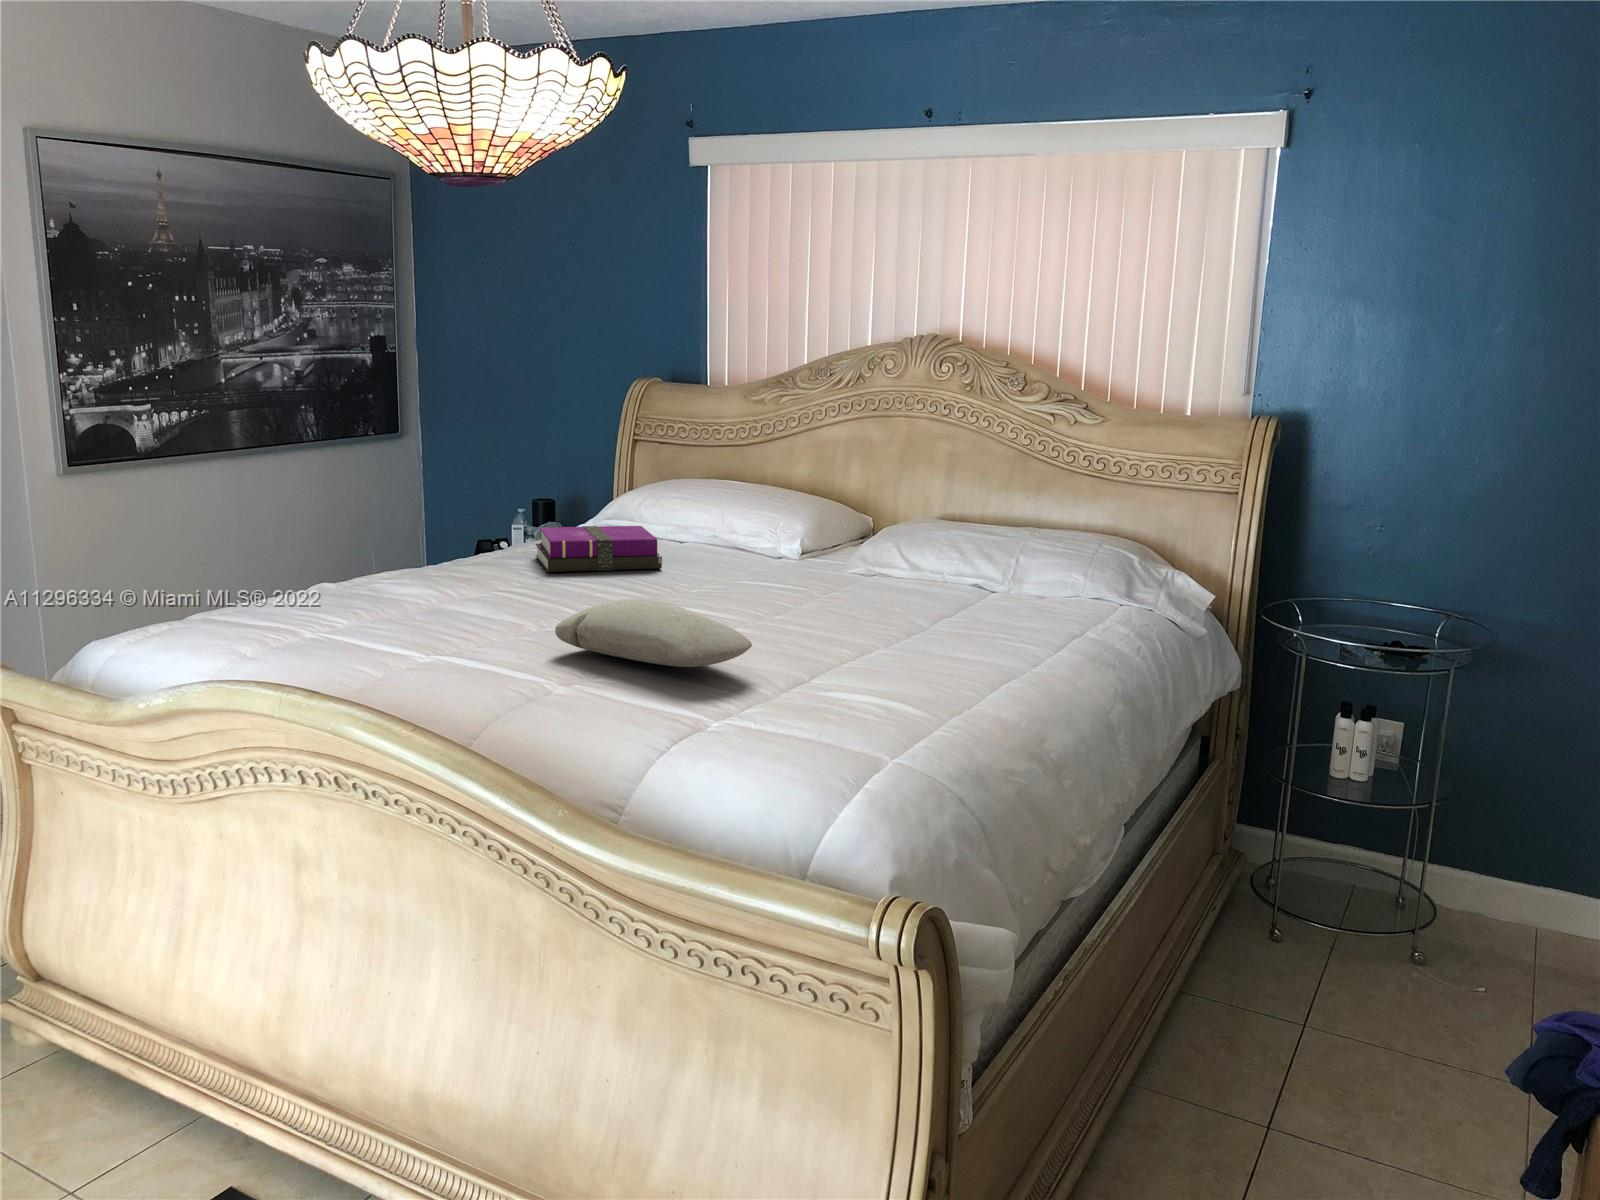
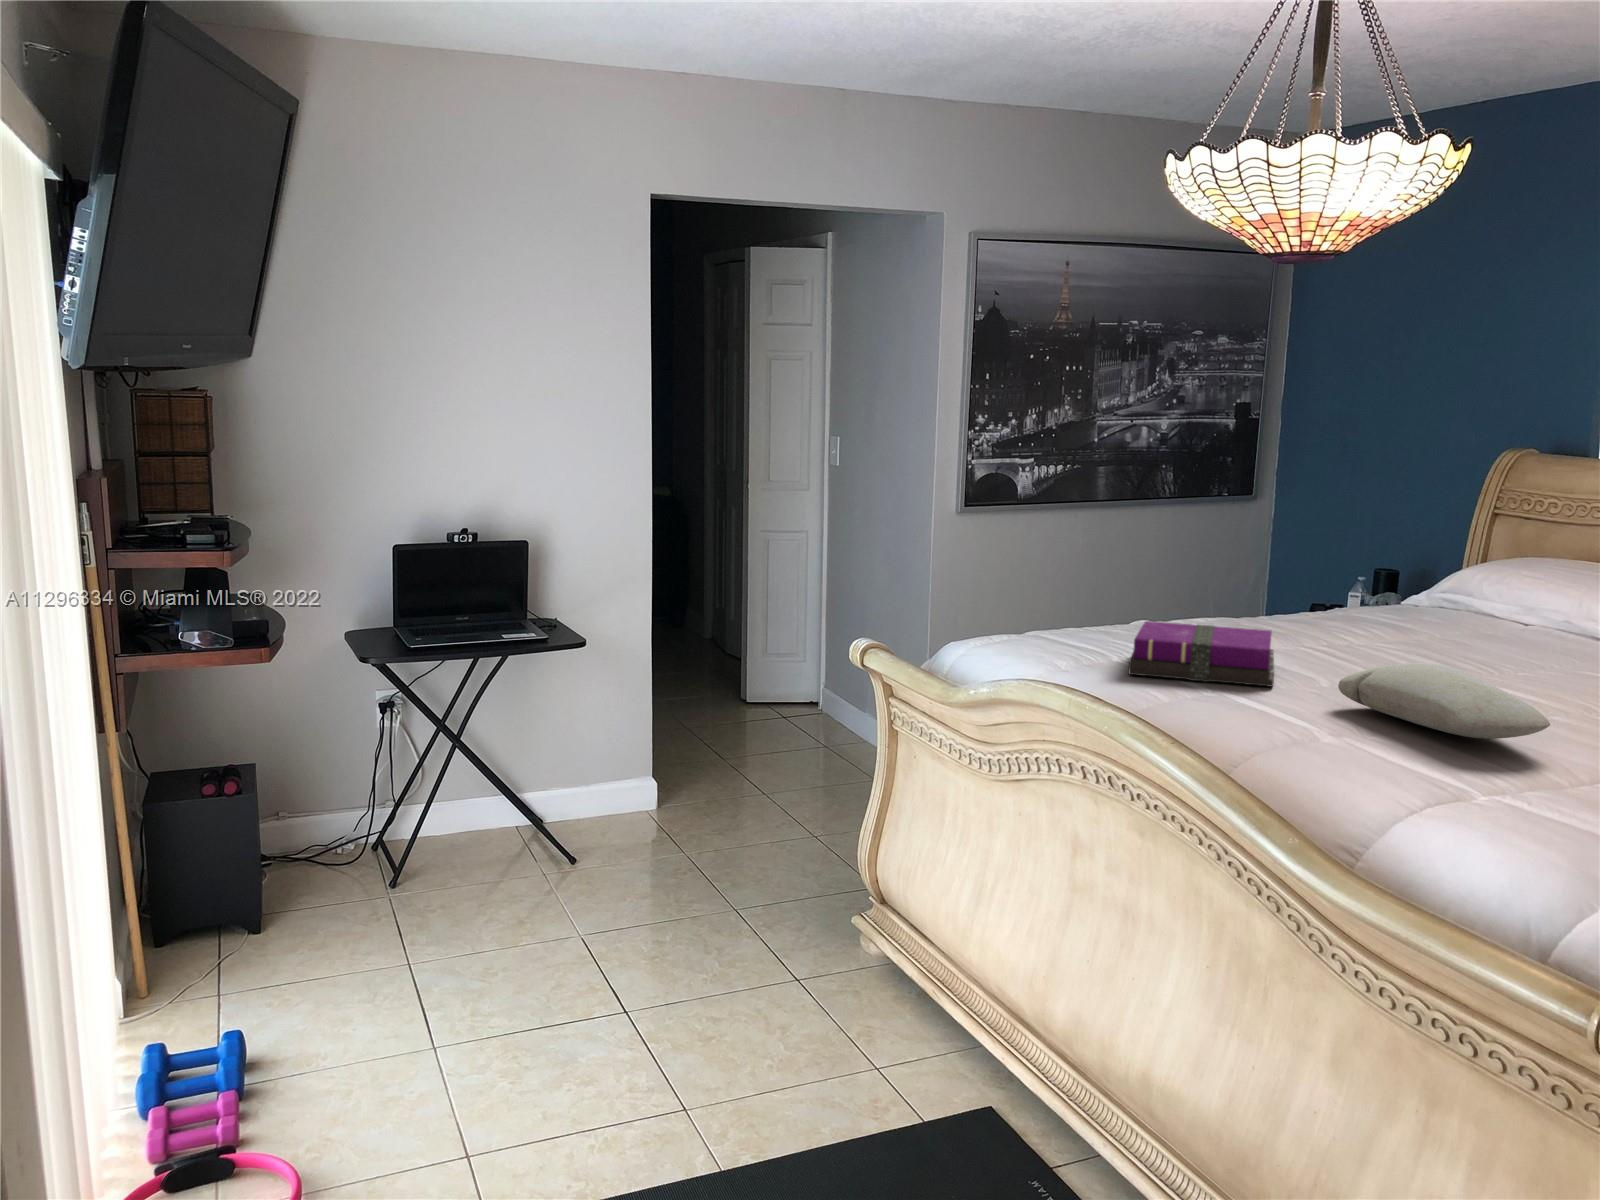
notebook: present [536,526,662,572] -> present [1129,621,1274,687]

